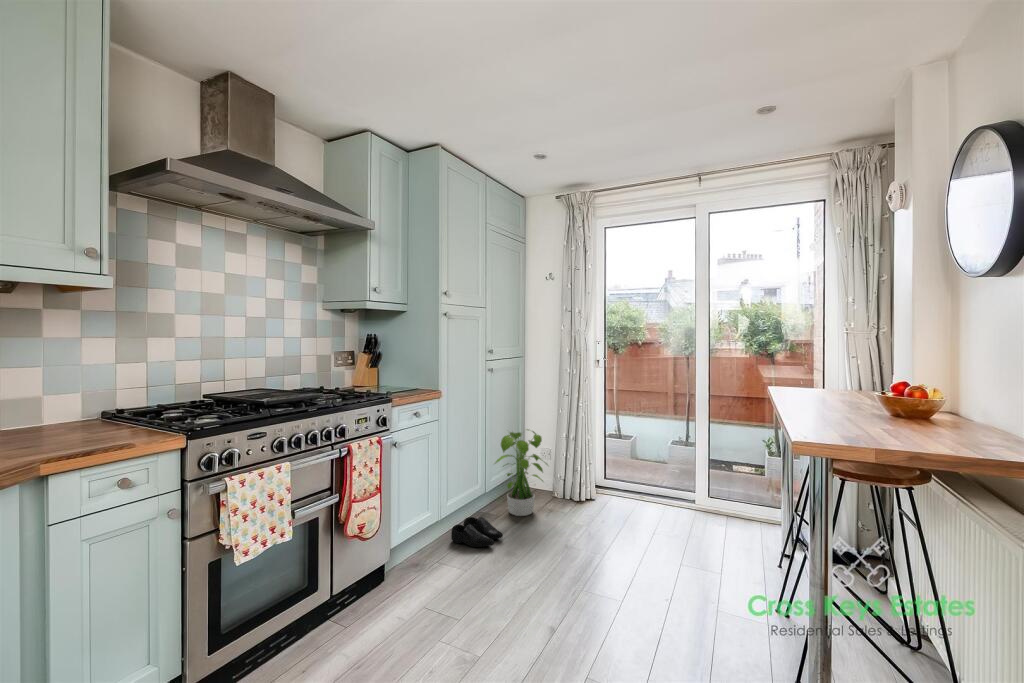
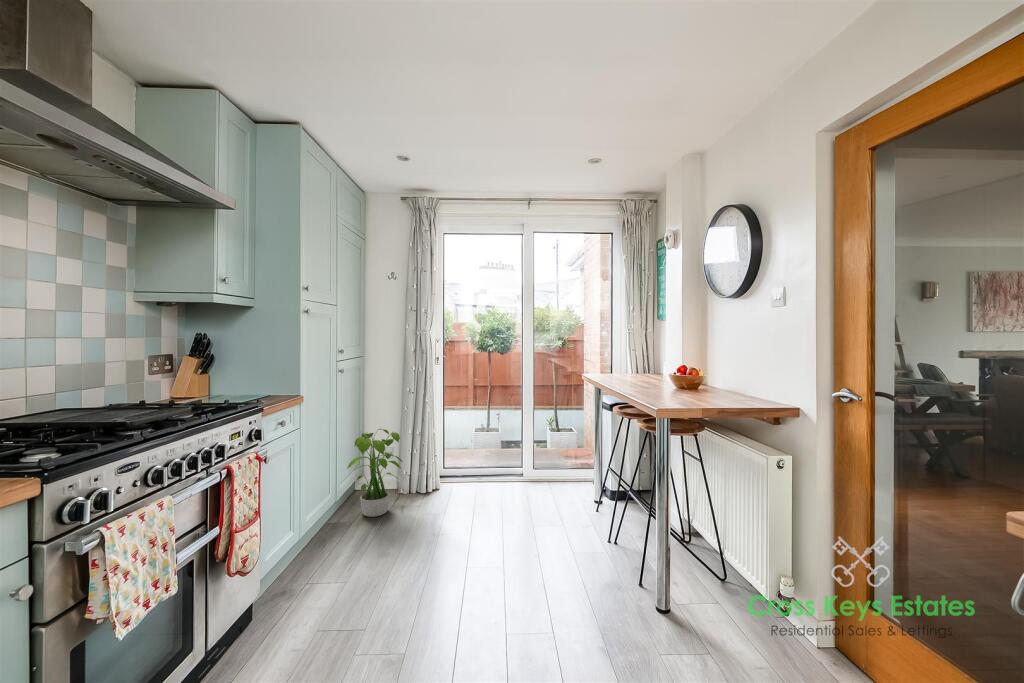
shoe: present [451,517,503,547] -> none [316,524,372,557]

